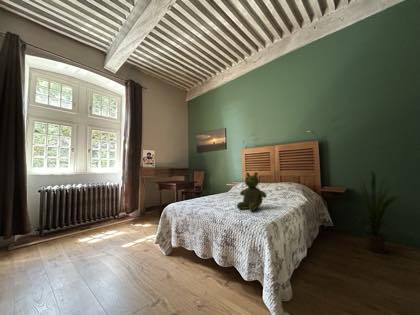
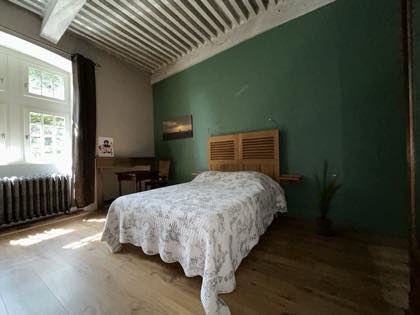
stuffed bear: present [237,172,267,211] -> none [187,161,219,202]

